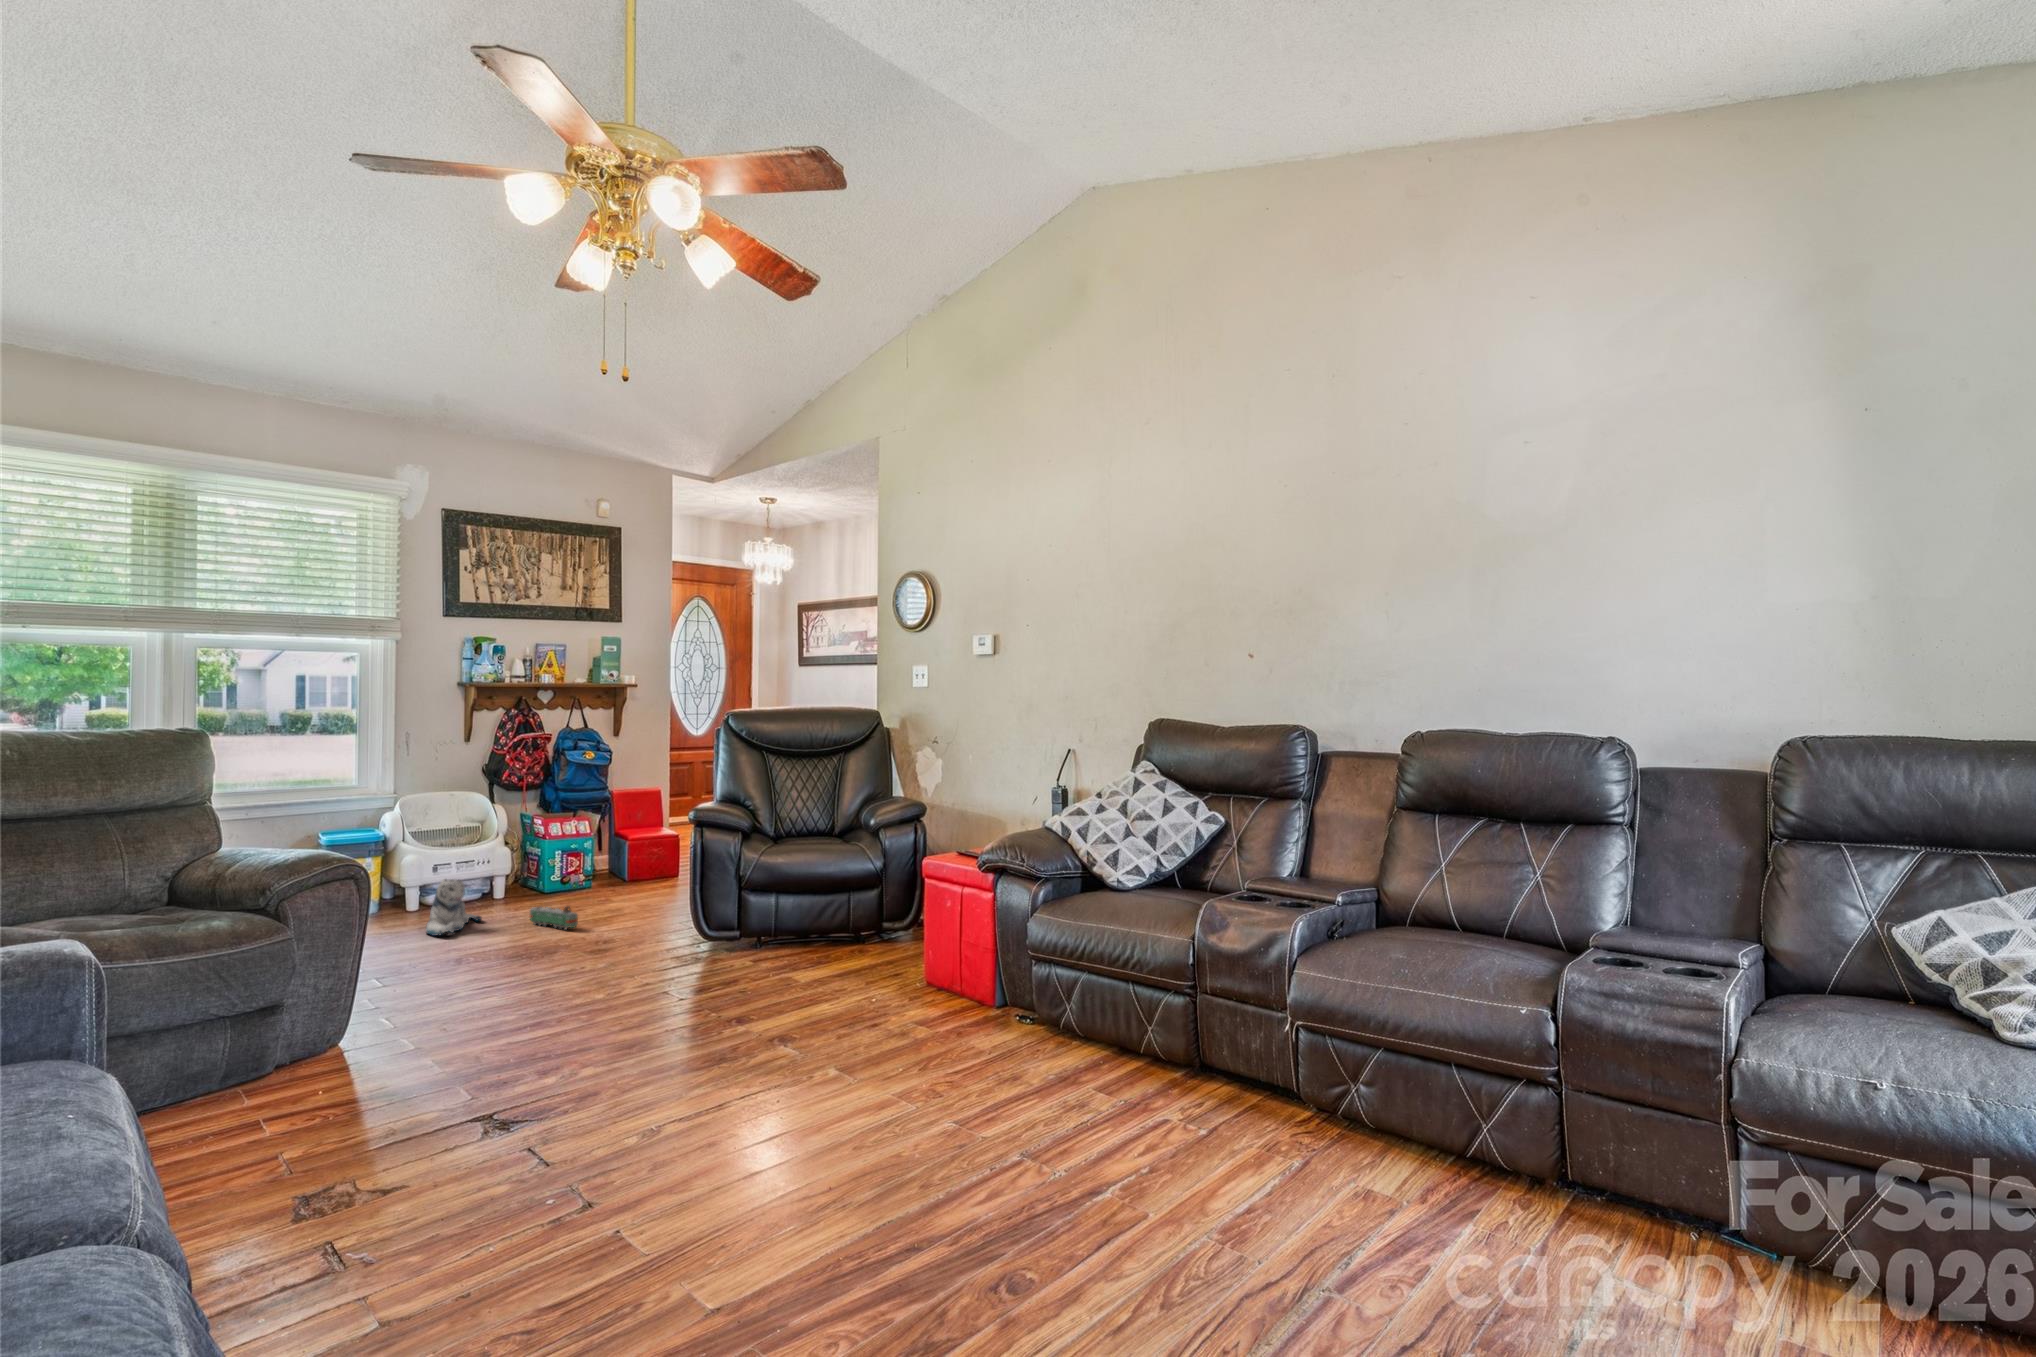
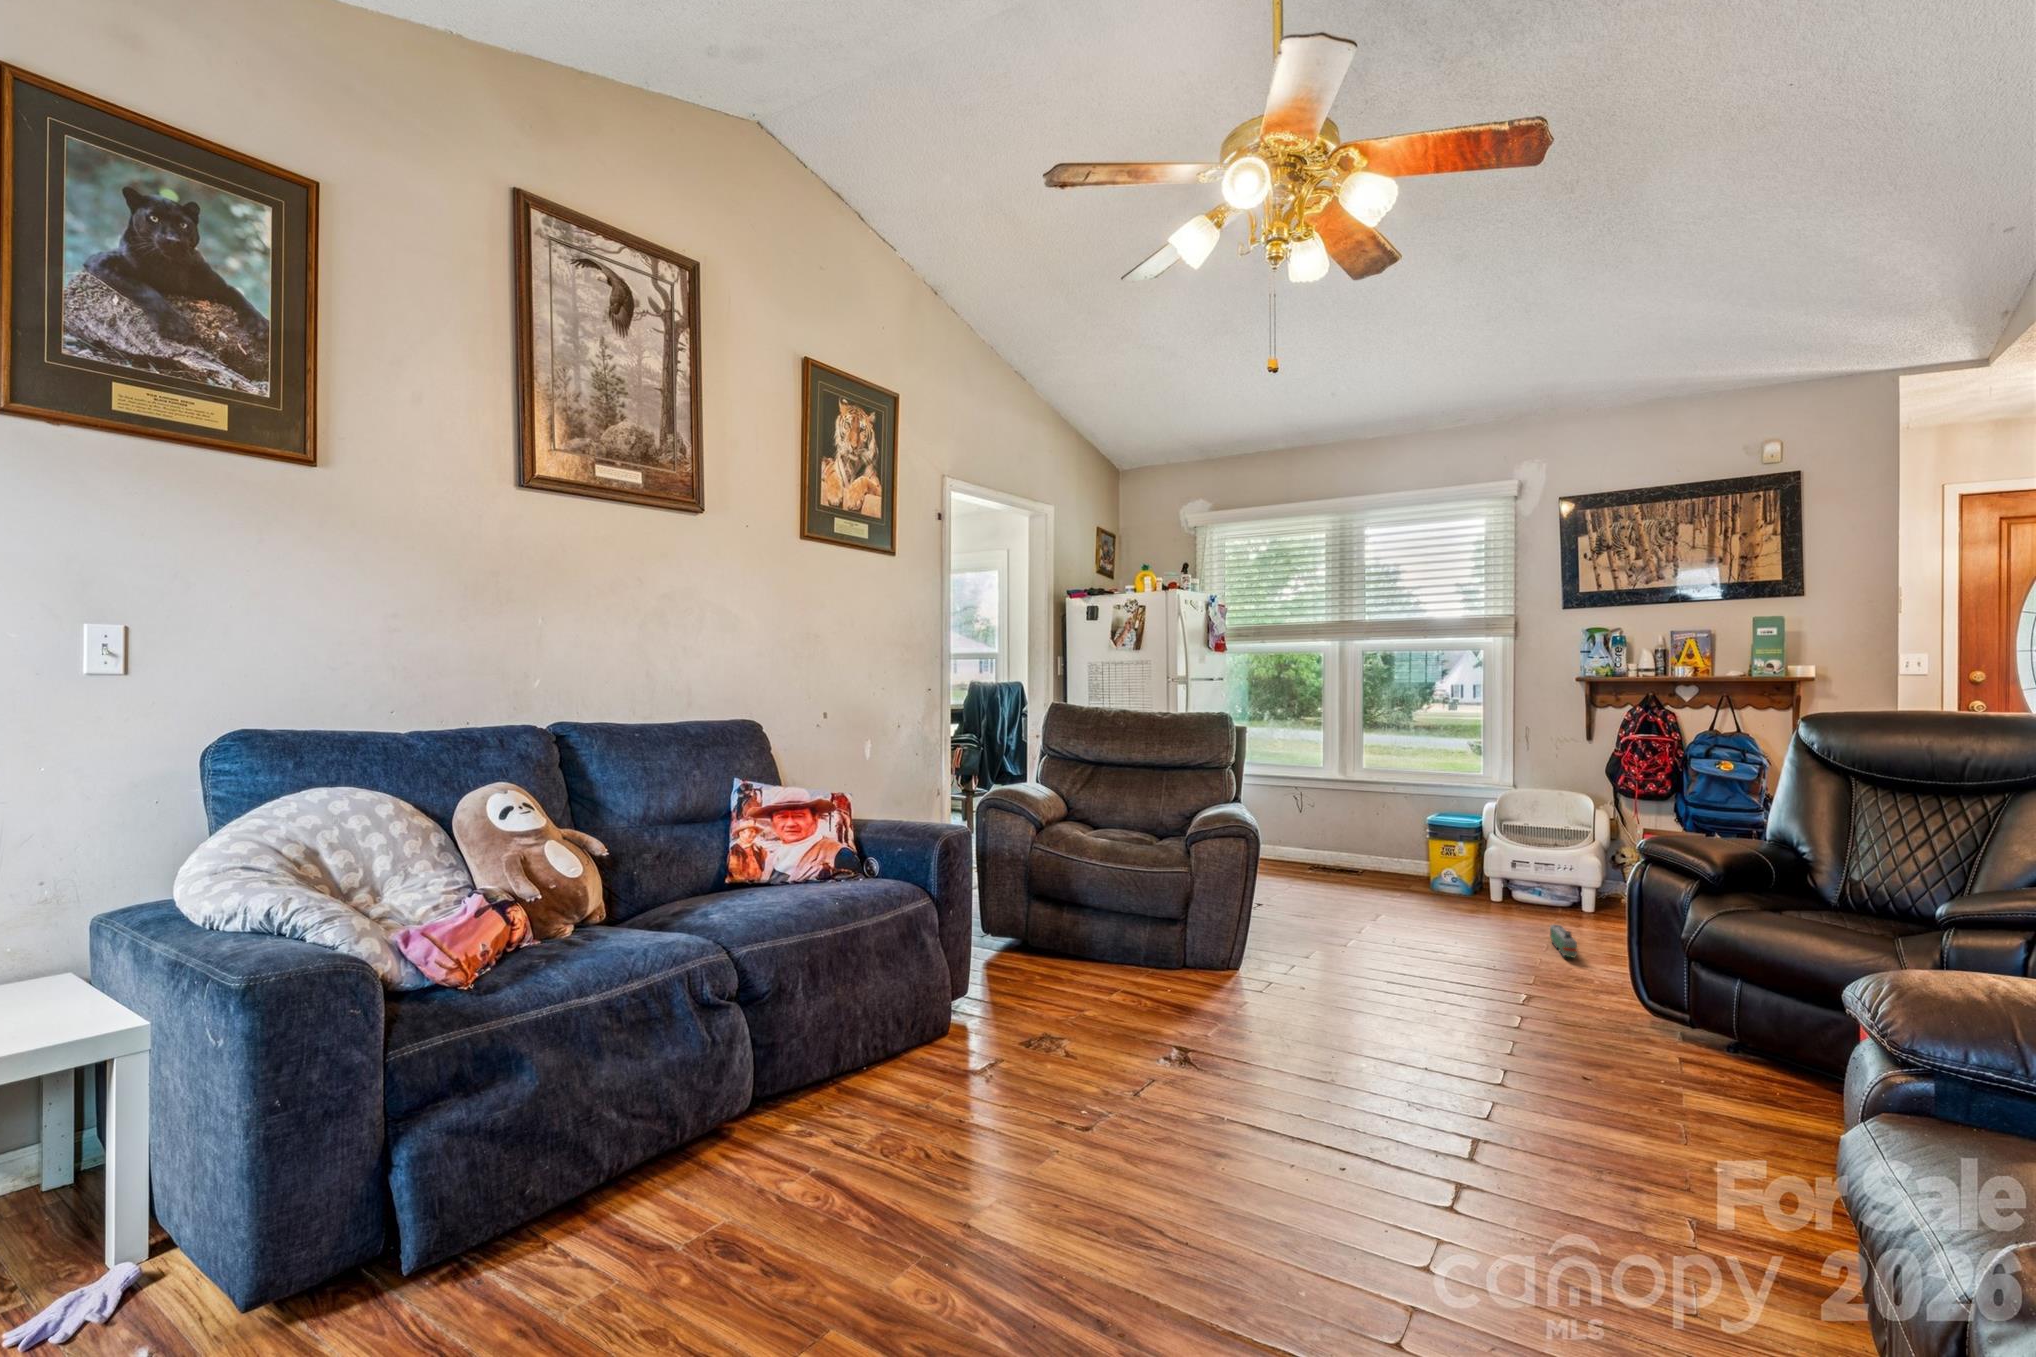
plush toy: present [426,879,482,936] -> none [1453,872,1522,927]

